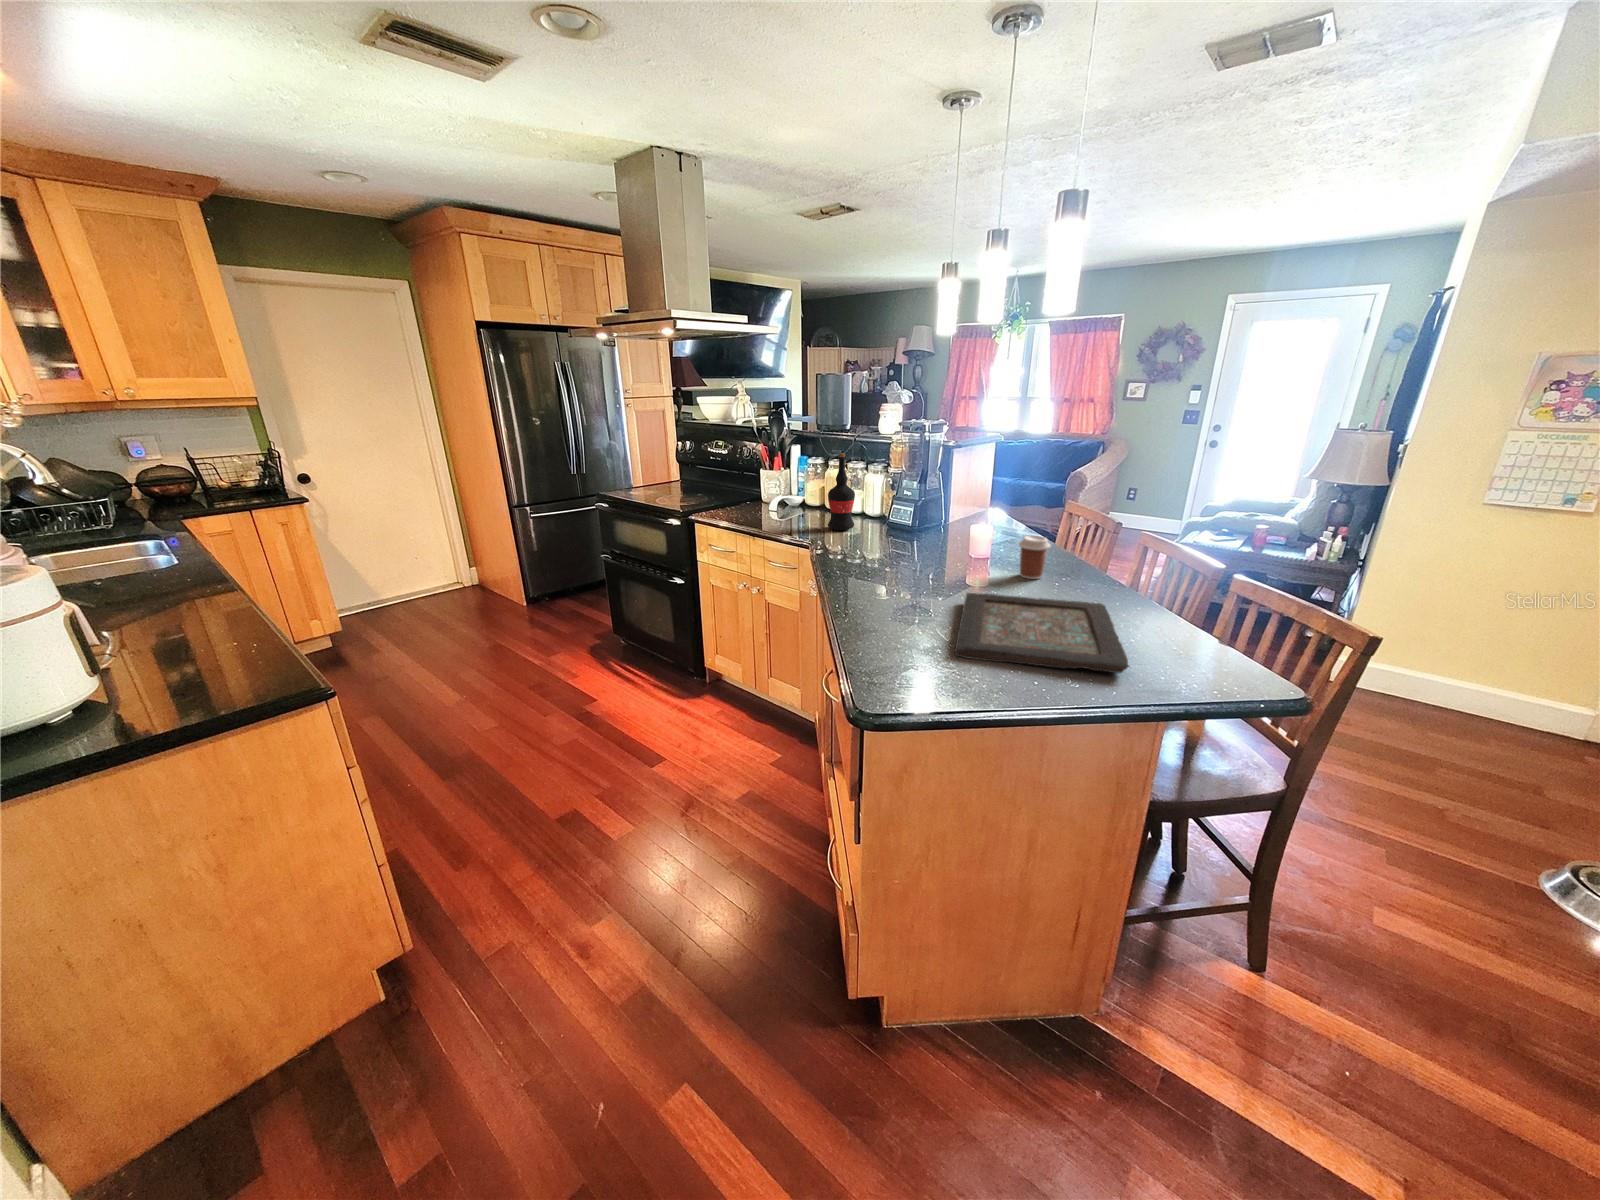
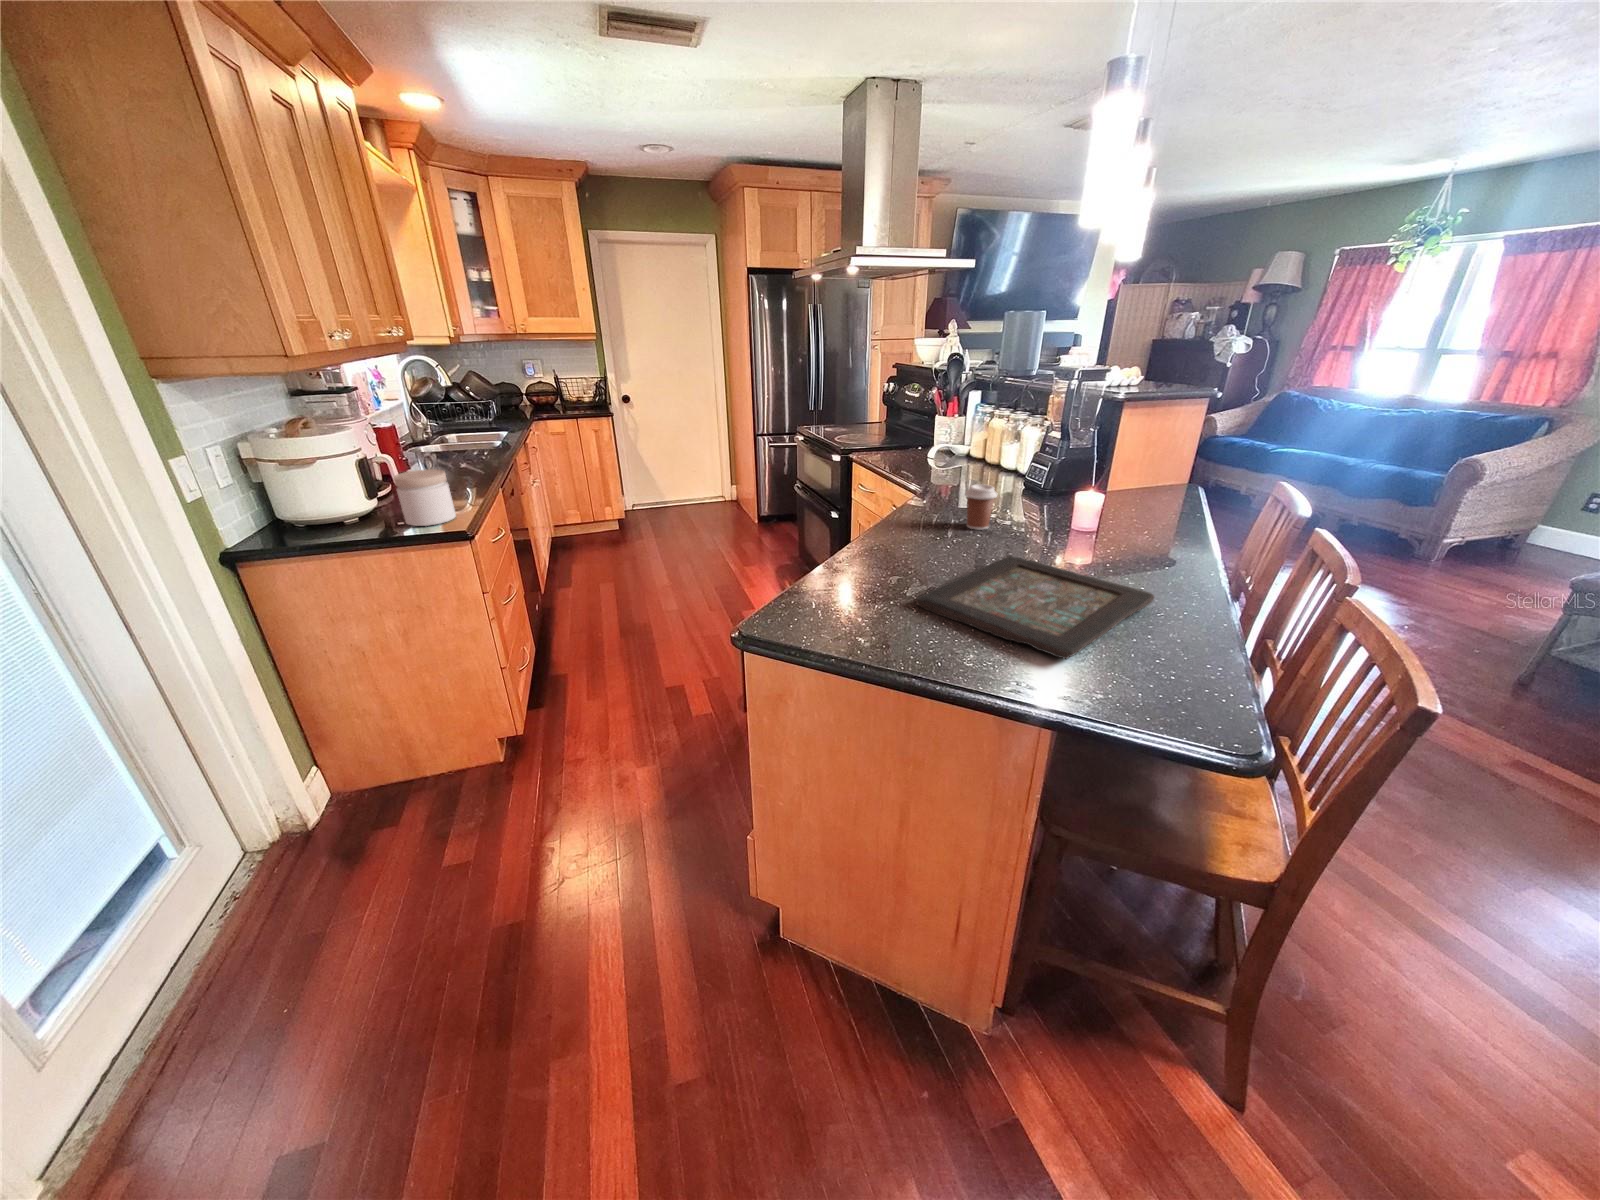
wine bottle: present [828,453,855,530] -> none [971,400,1004,483]
coffee cup: present [1019,536,1050,579] -> present [966,484,997,530]
jar: none [99,613,225,710] -> present [394,469,456,526]

